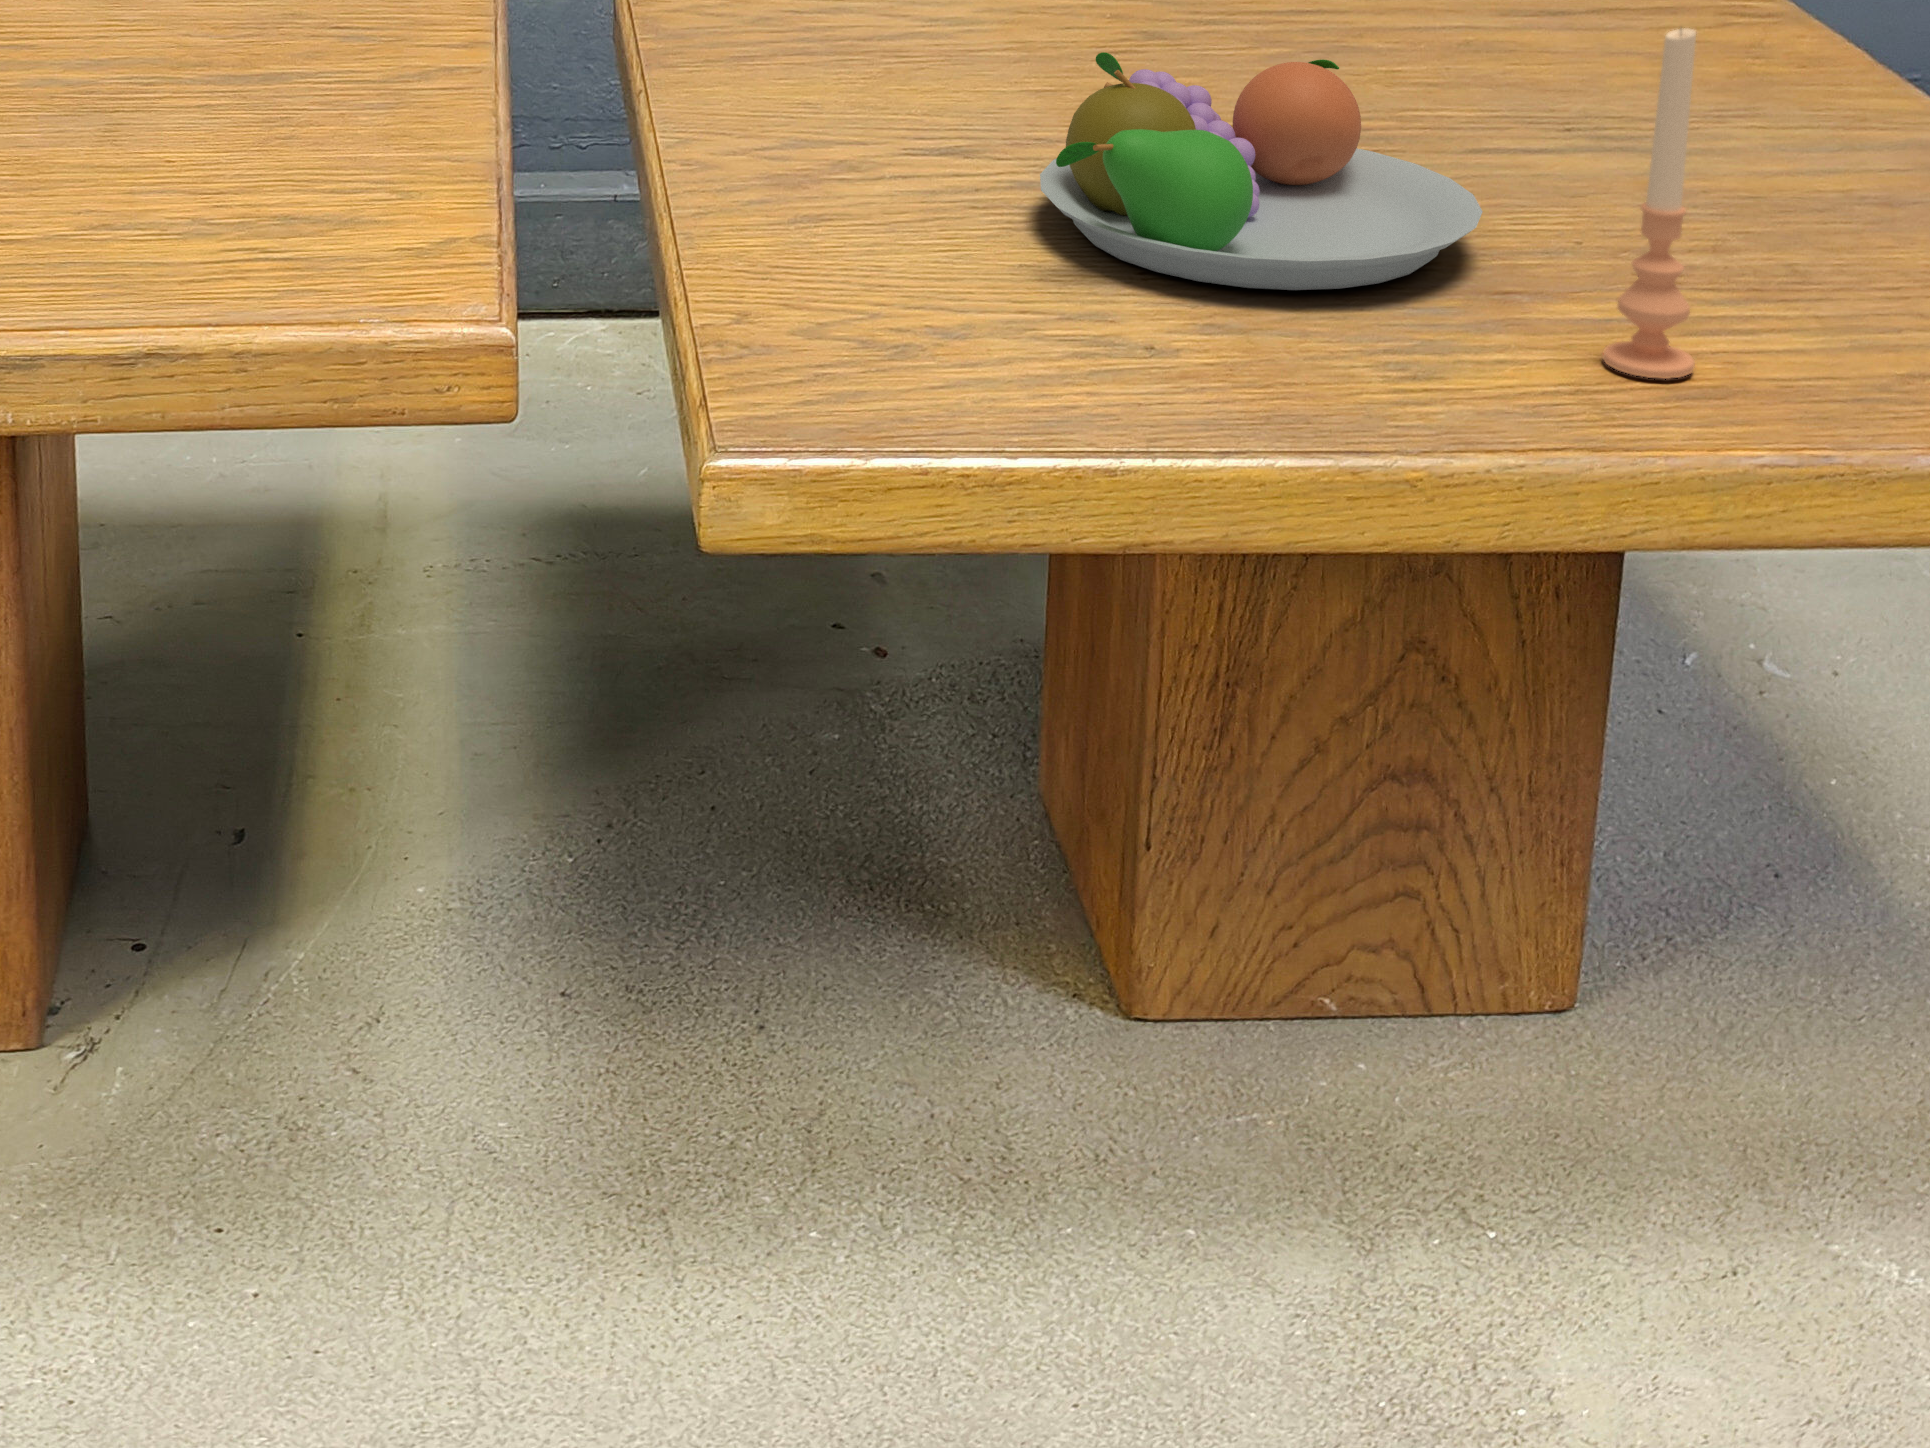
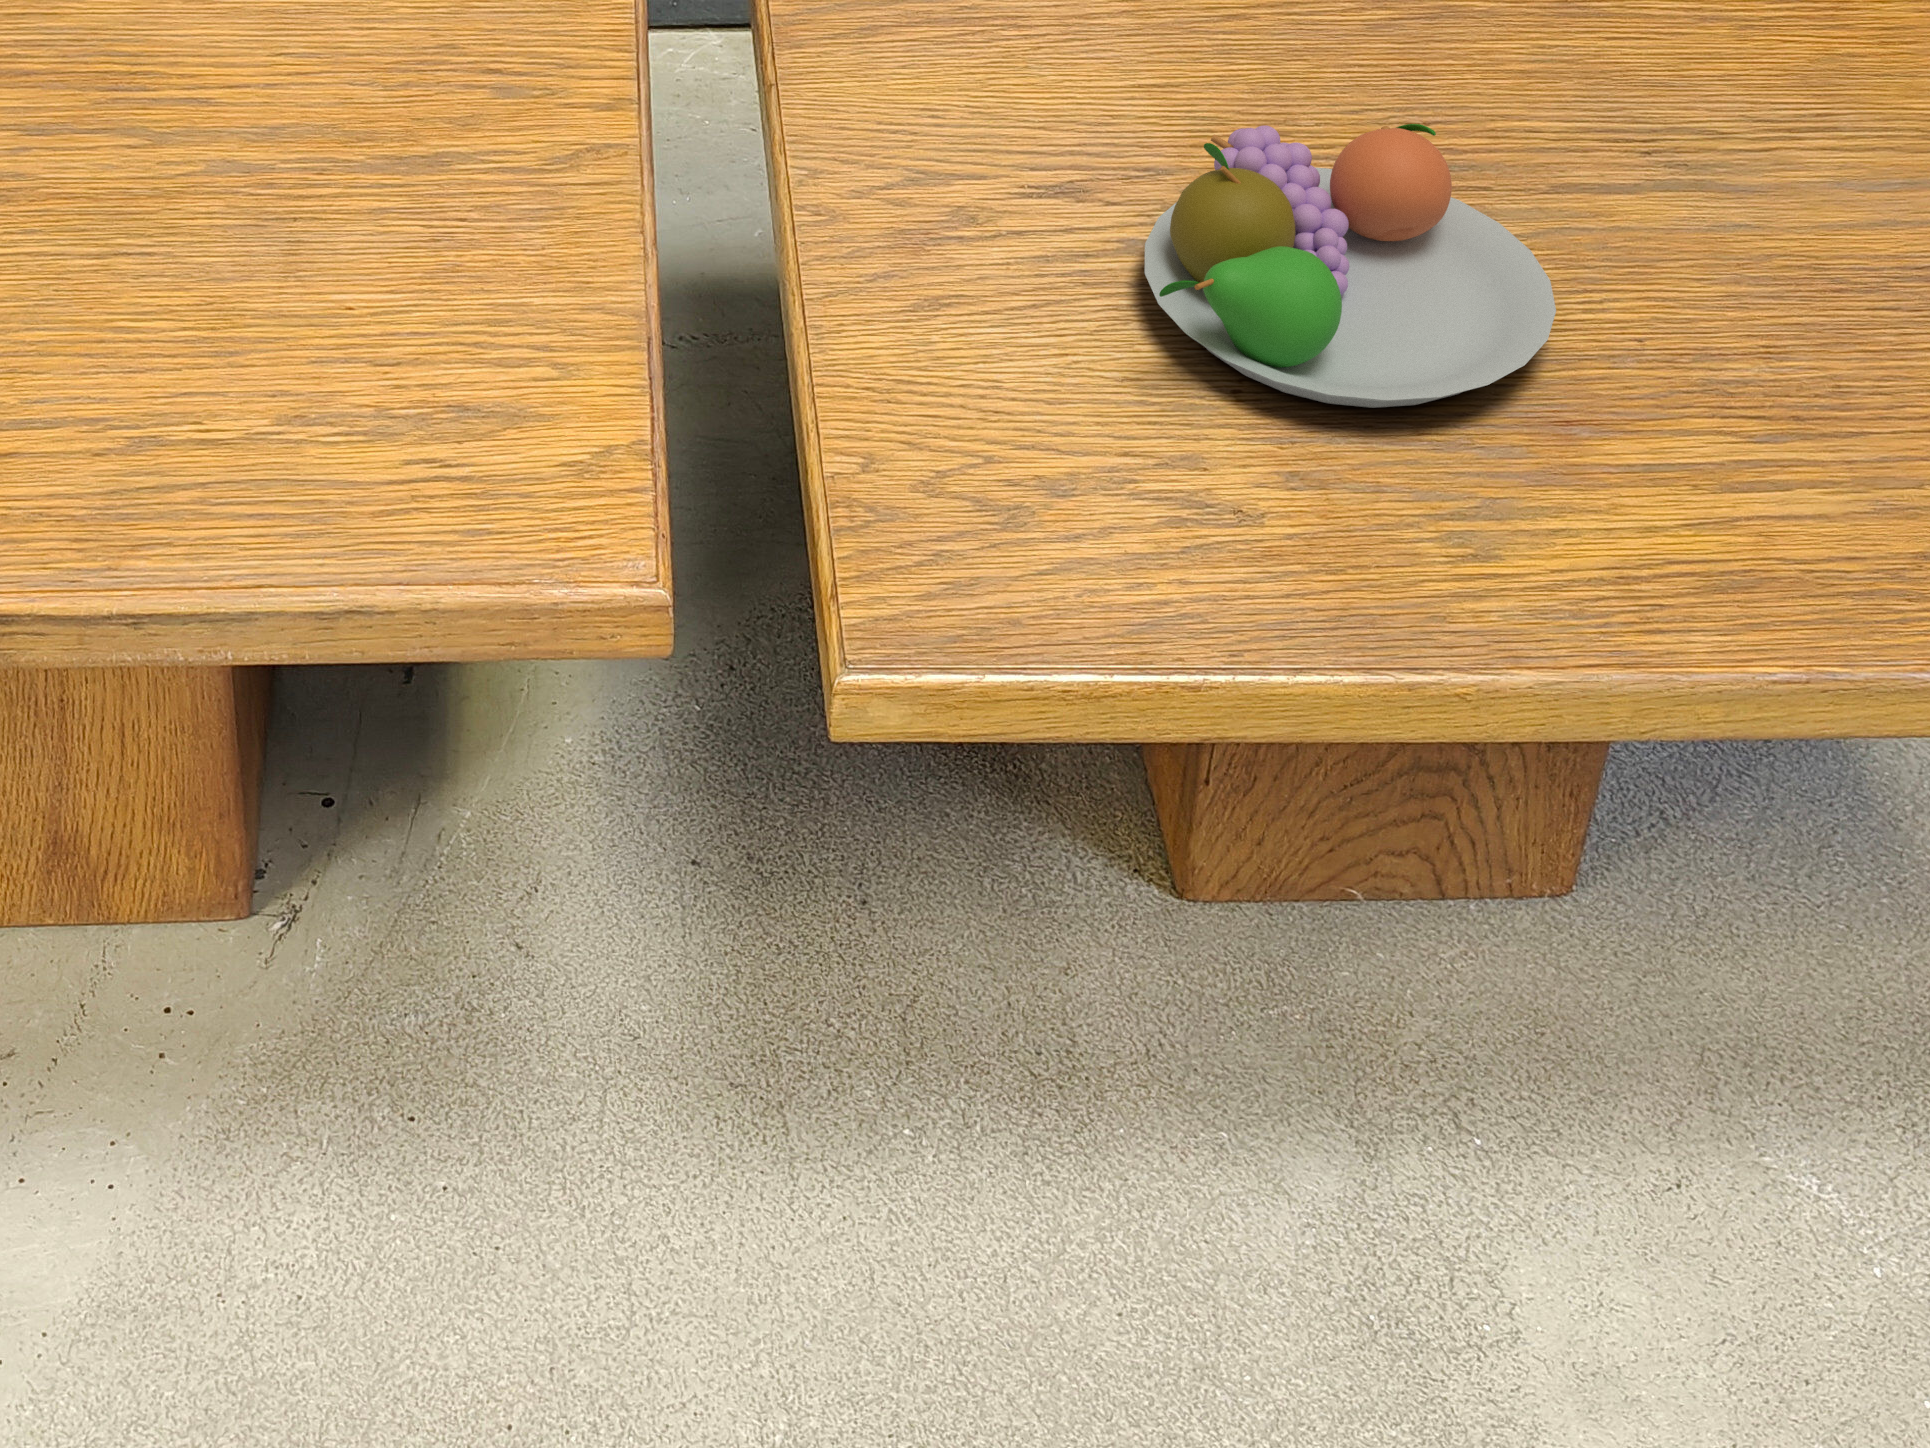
candle: present [1602,28,1696,379] -> none [1648,262,1771,549]

